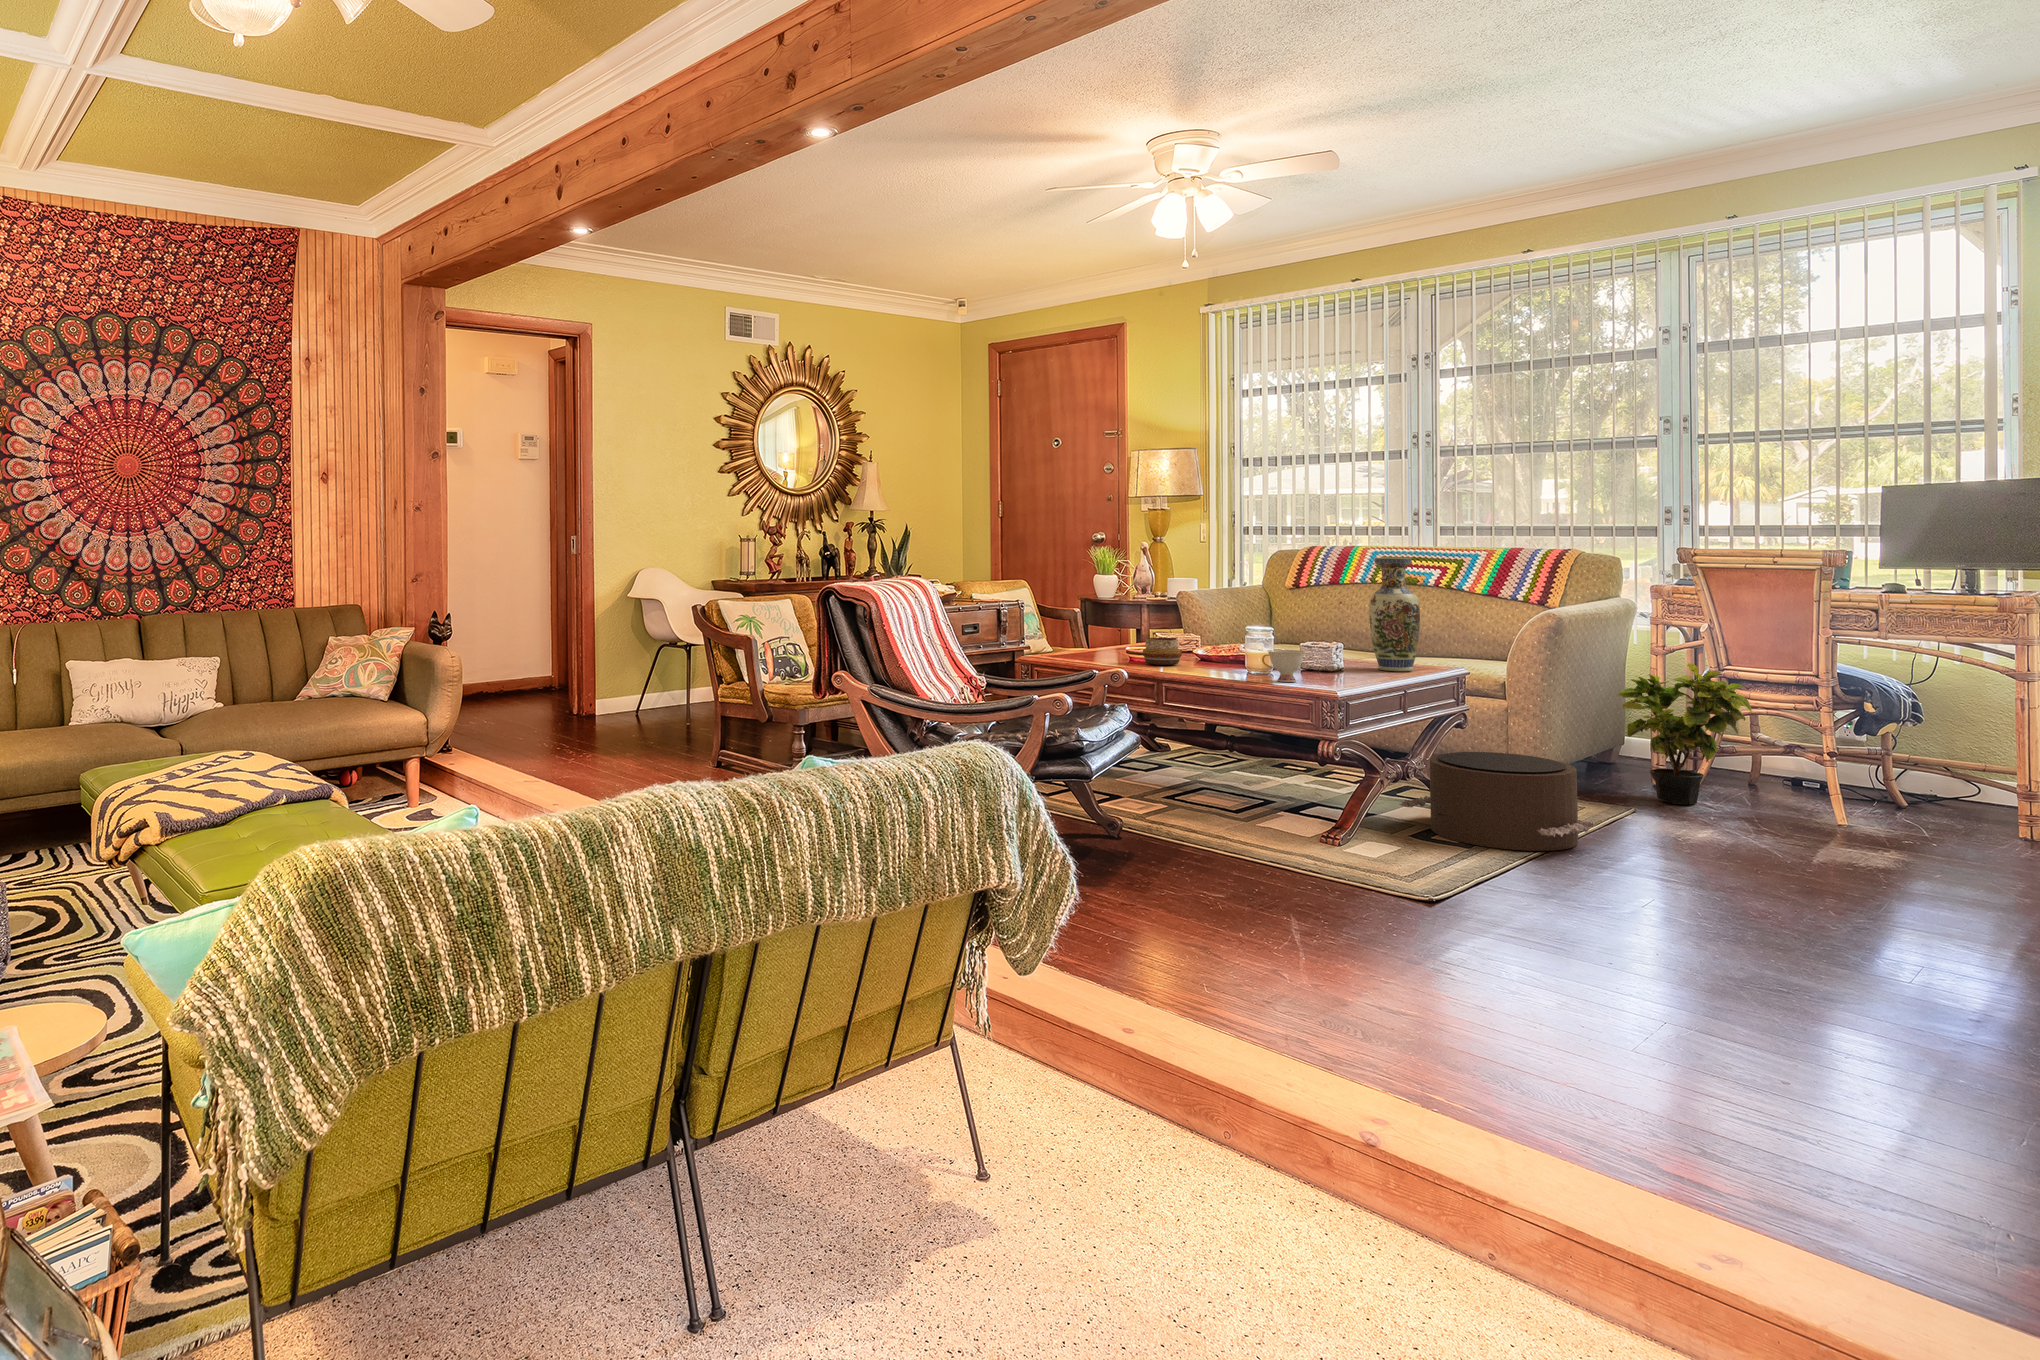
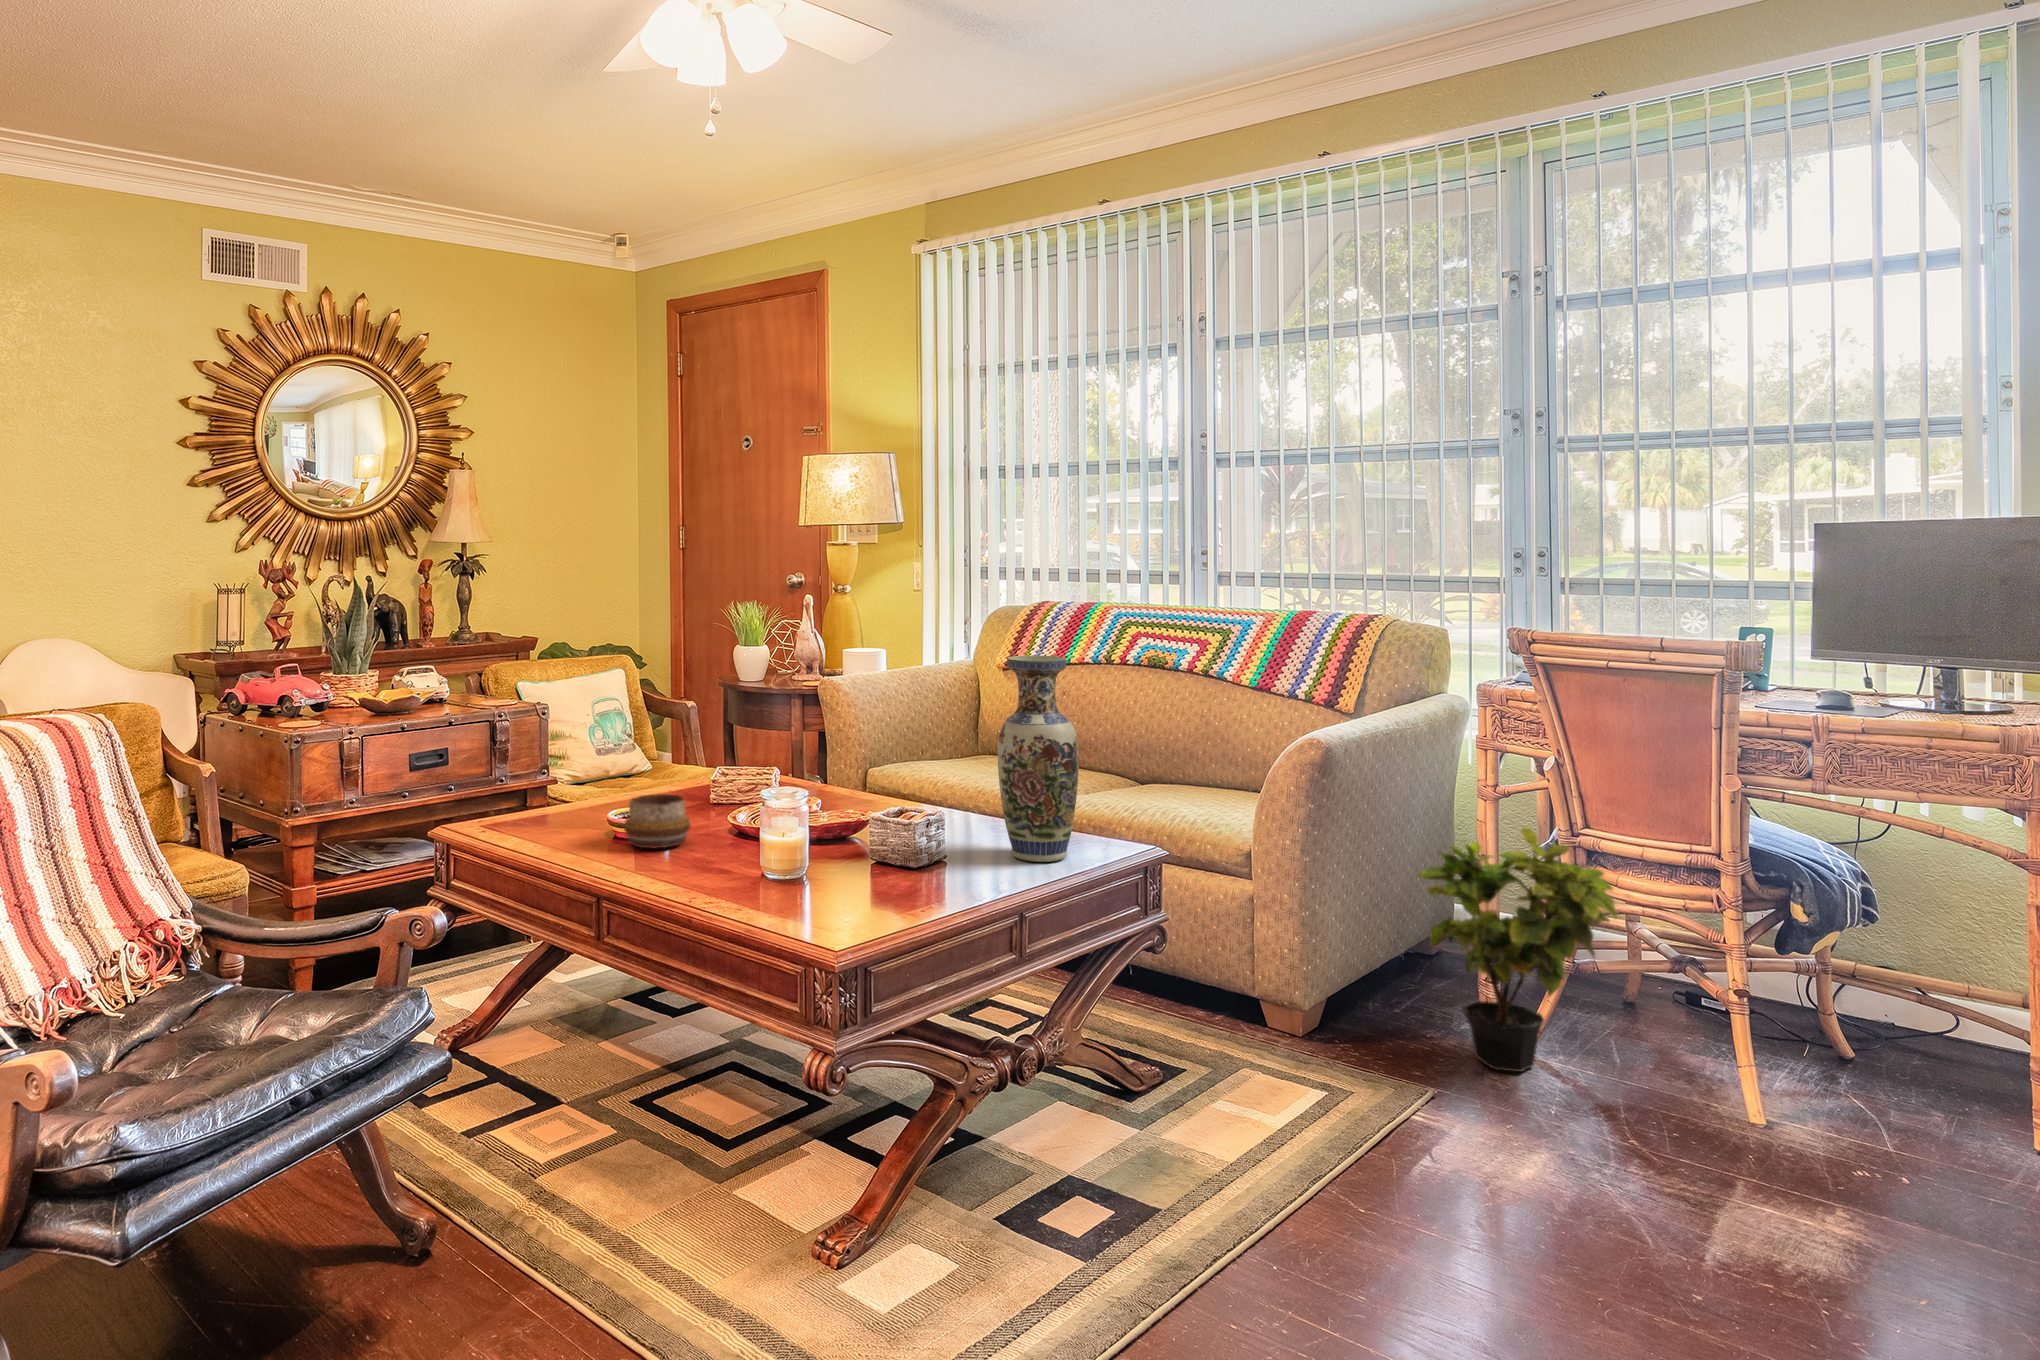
teacup: present [1262,650,1305,682] -> none [763,841,837,910]
pouf: present [1400,752,1596,851] -> none [1010,1016,1330,1255]

